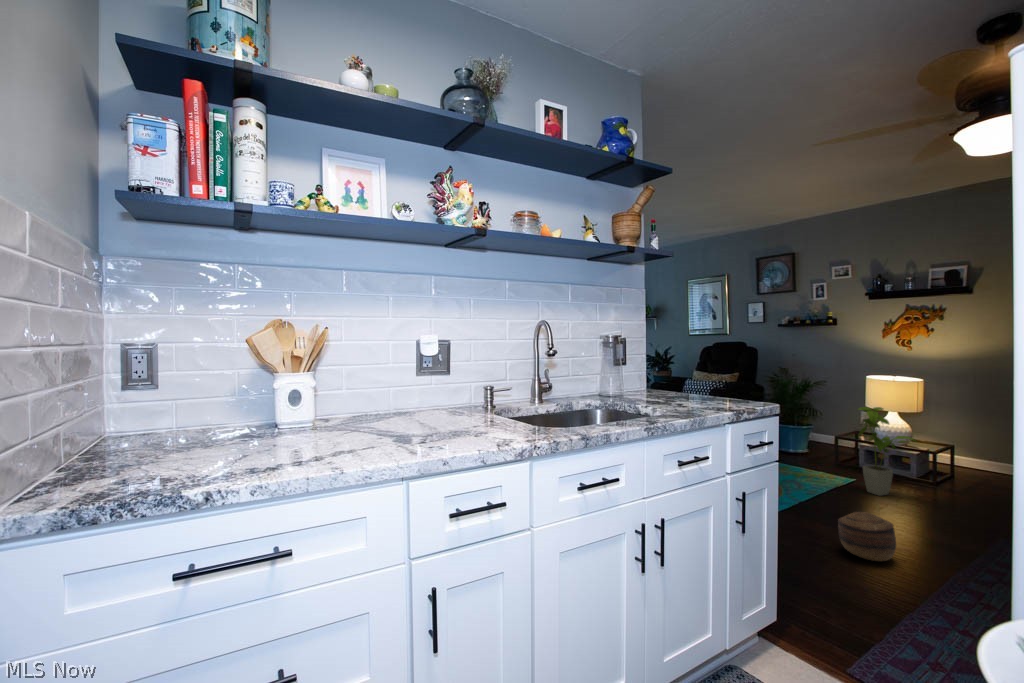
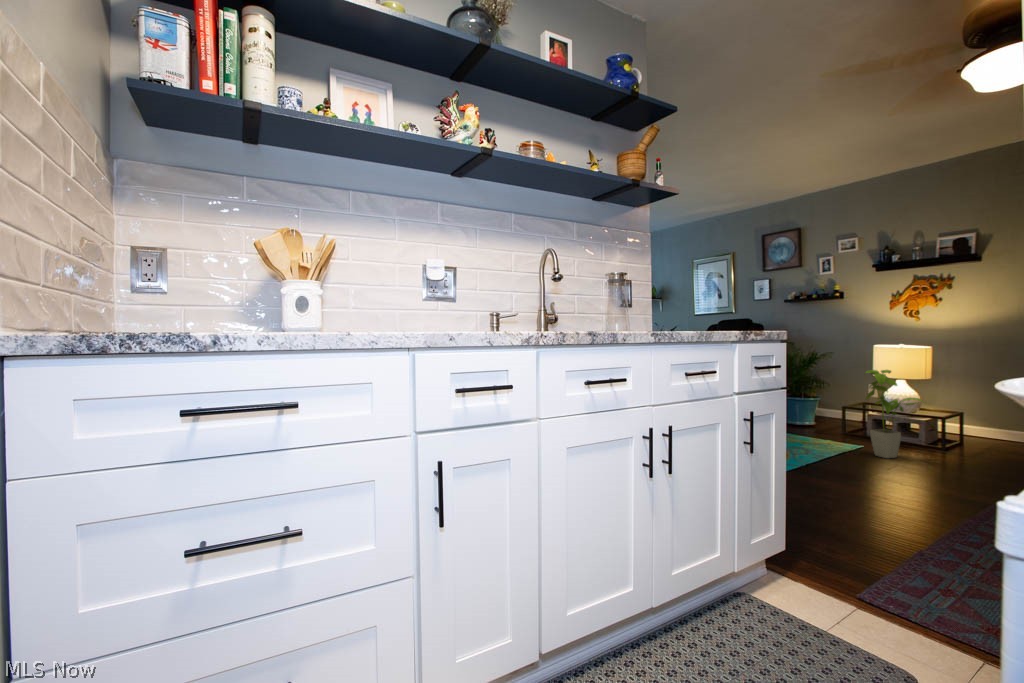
basket: present [838,512,896,561] -> none [846,462,905,509]

